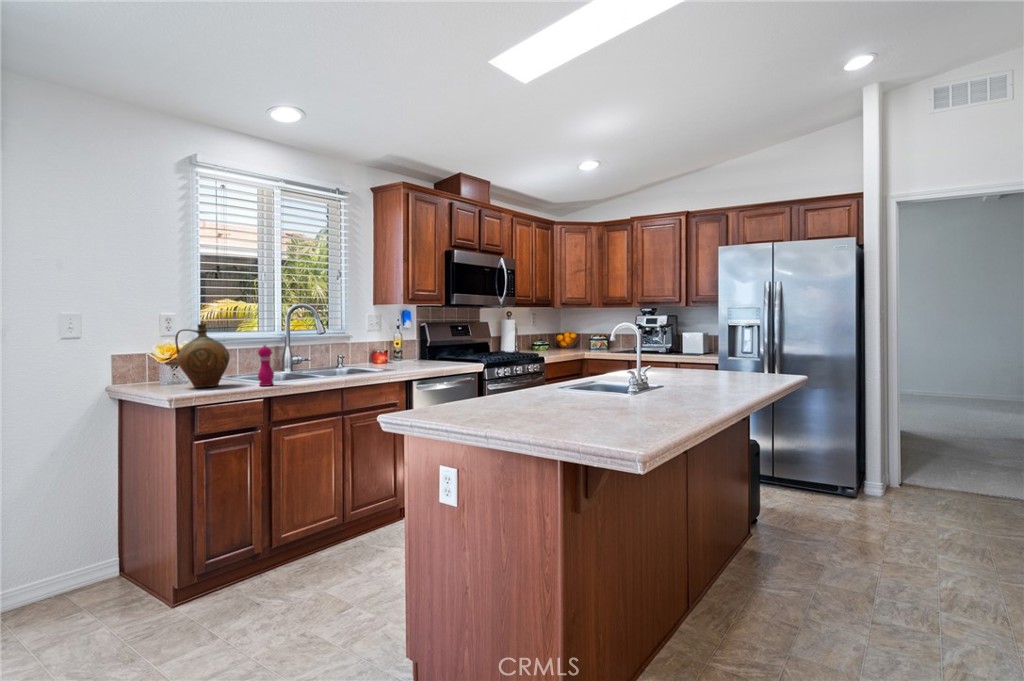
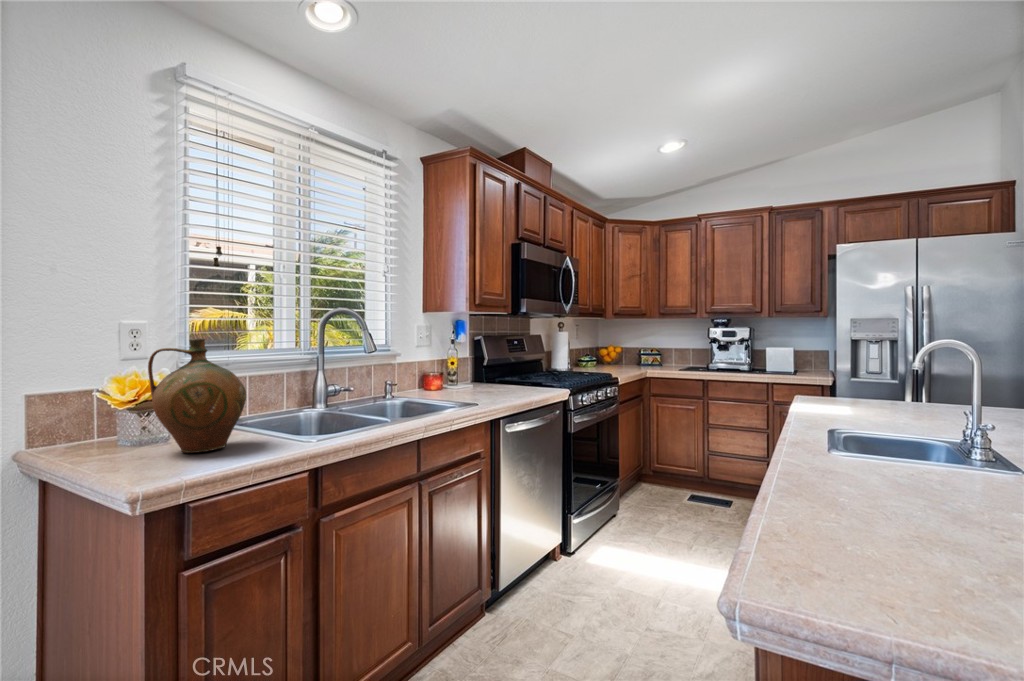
pepper mill: present [258,344,274,386] -> none [298,373,325,446]

